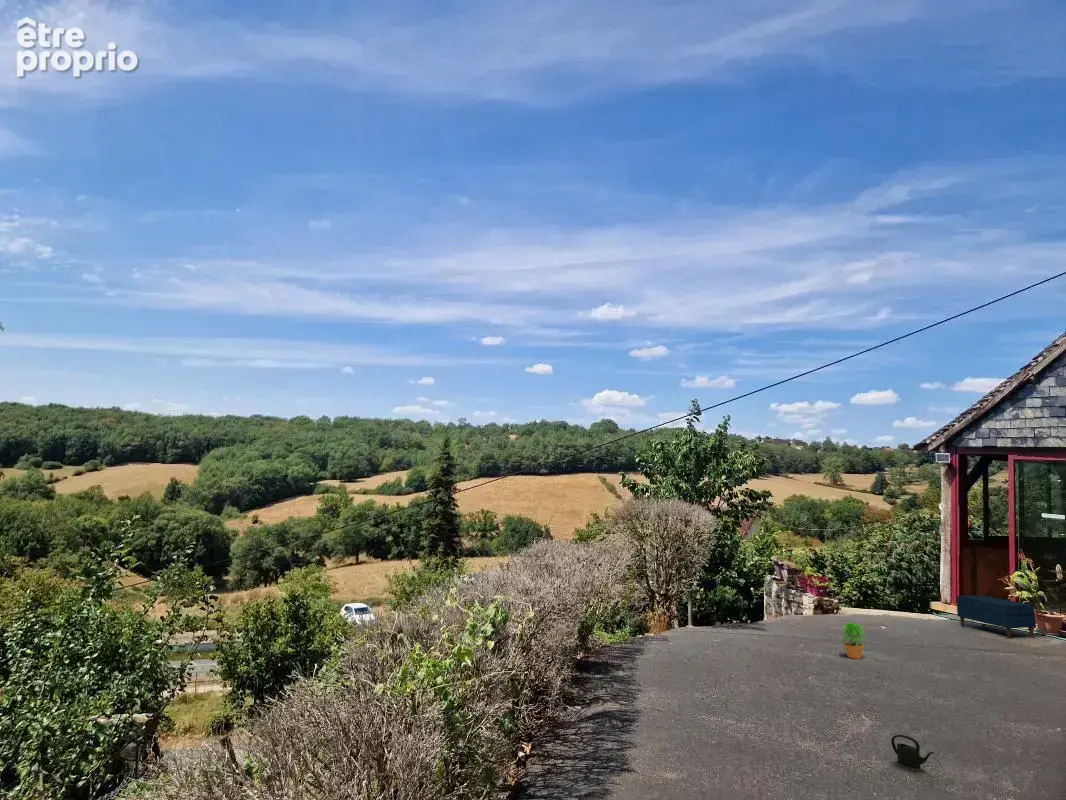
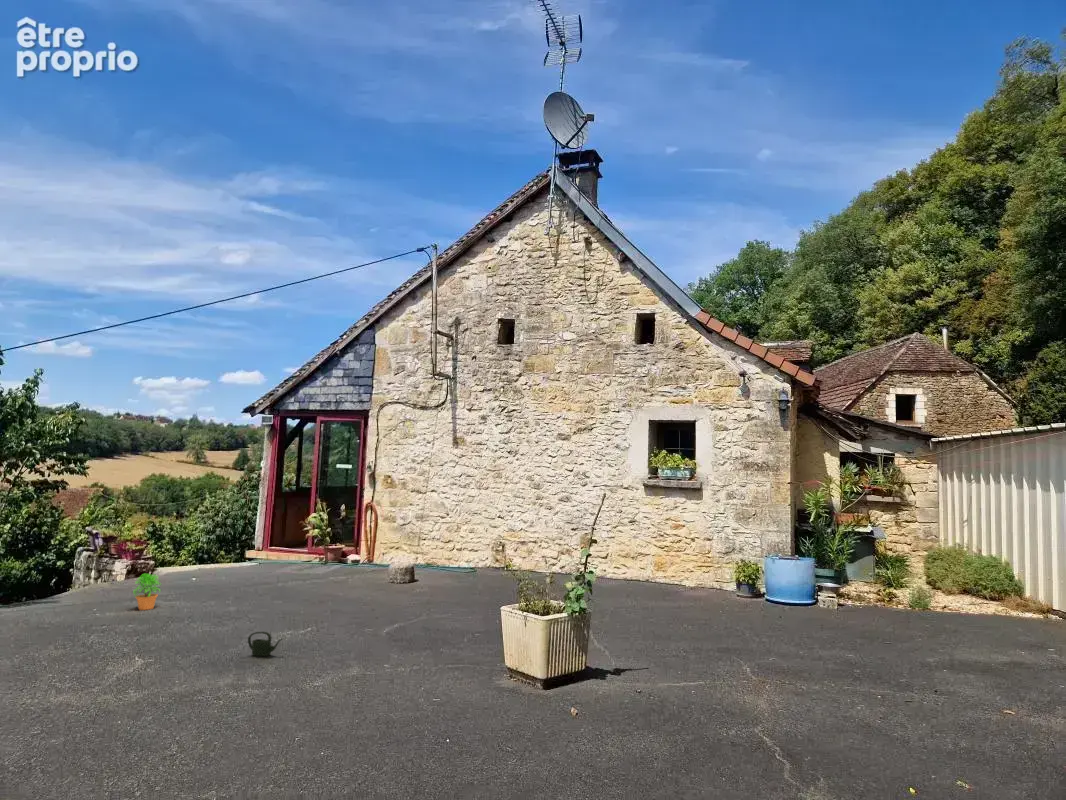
bench: present [957,595,1036,638] -> none [264,539,324,572]
watering can: present [891,735,934,768] -> present [248,632,282,656]

